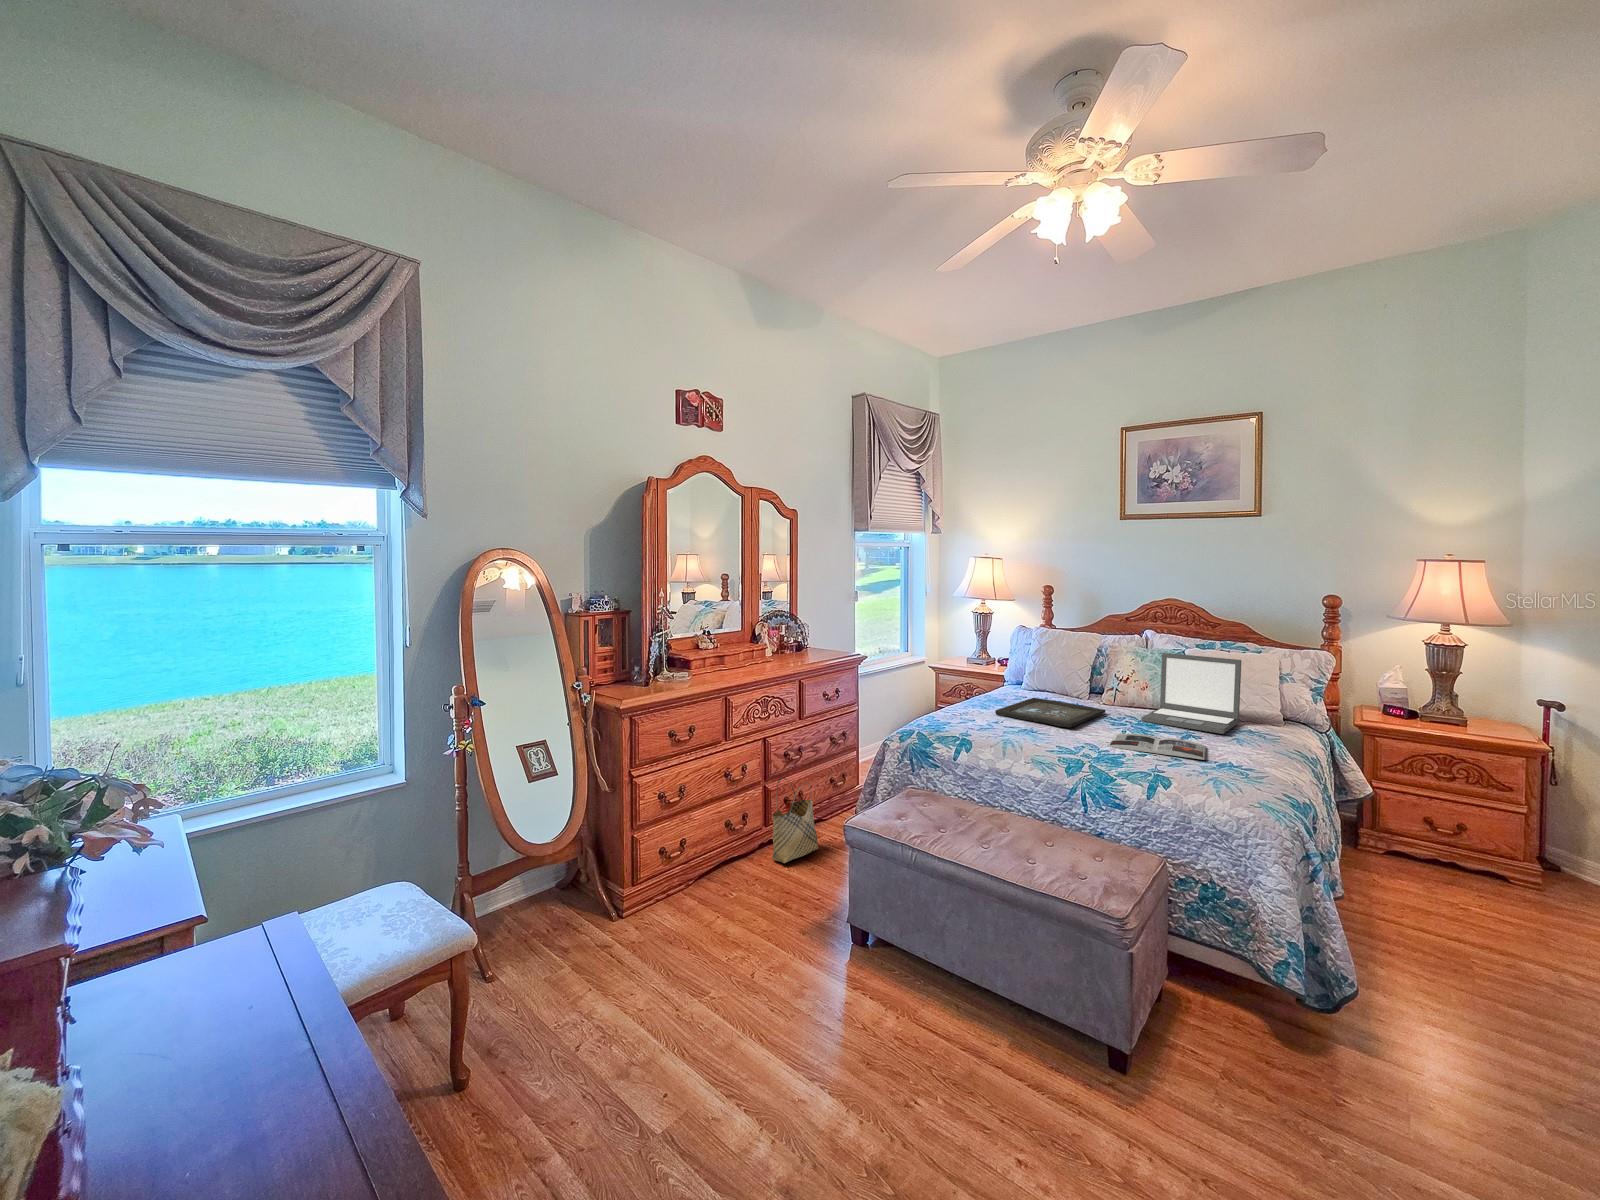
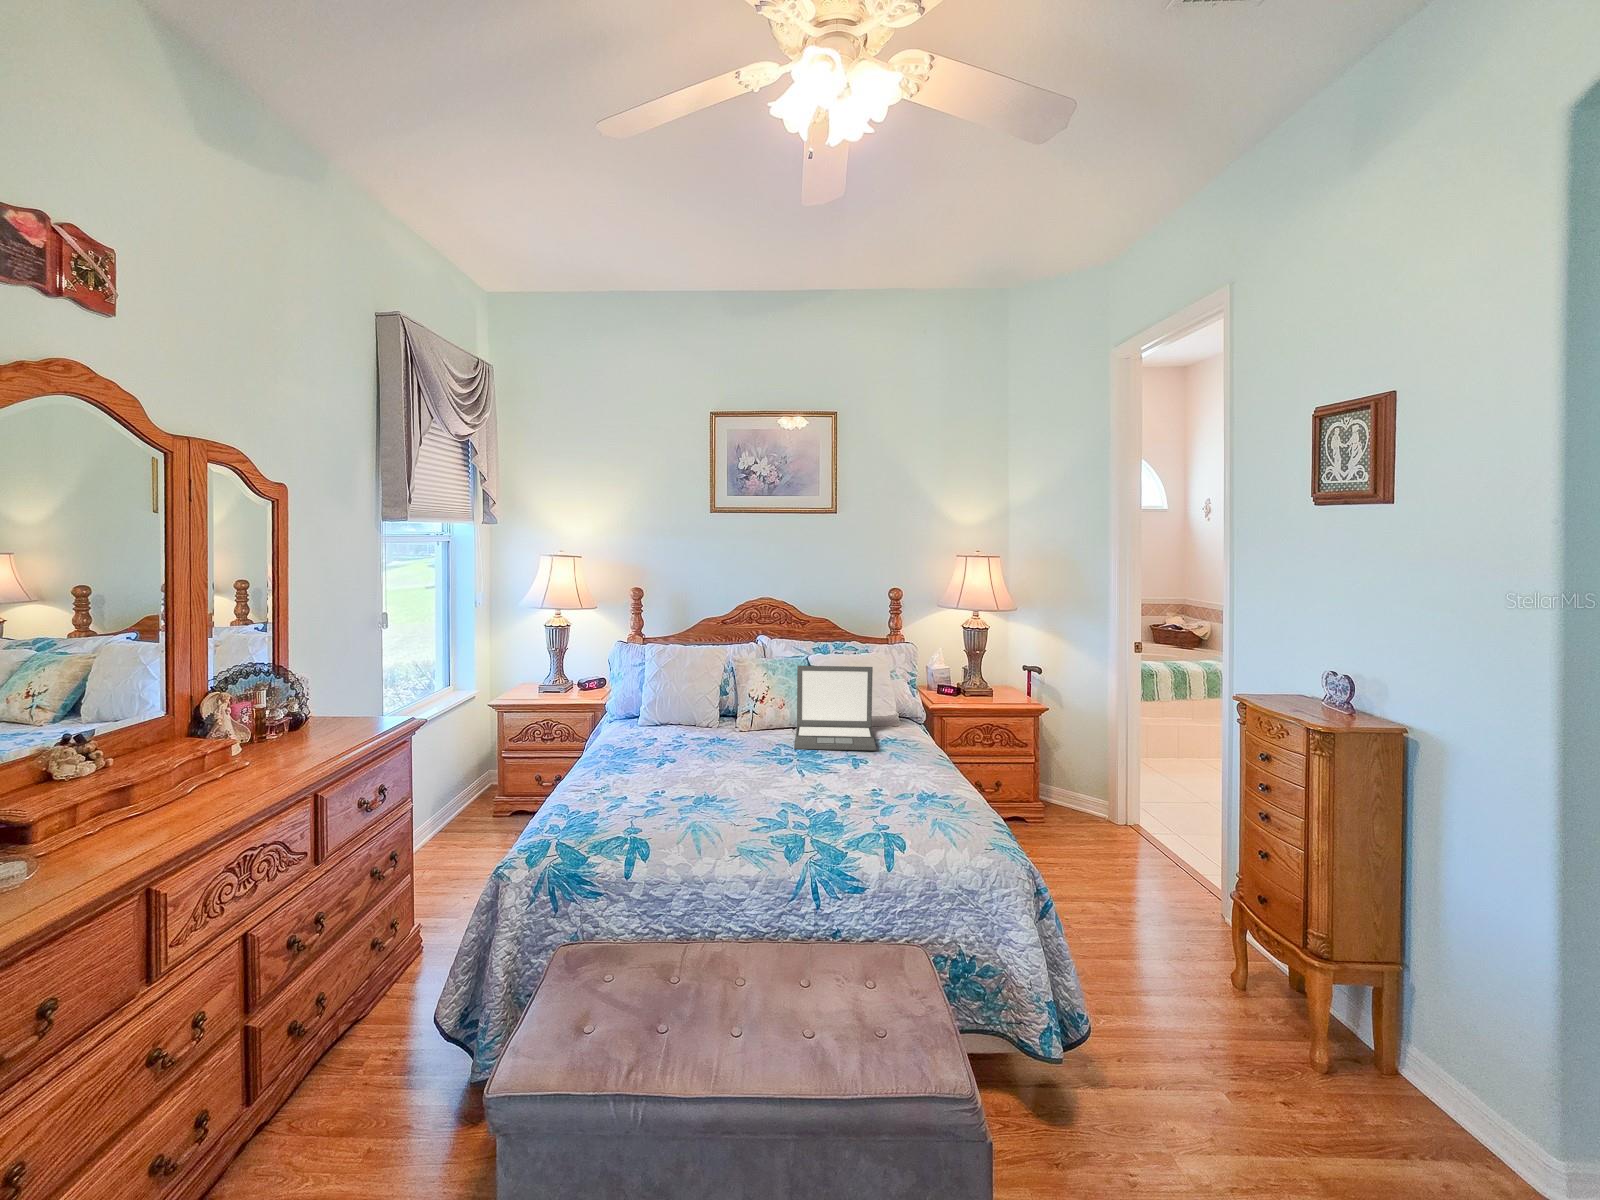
tray: present [995,698,1106,727] -> none [640,739,755,781]
magazine: present [1108,734,1206,760] -> none [789,770,897,801]
woven basket: present [772,777,818,863] -> none [266,984,368,1159]

